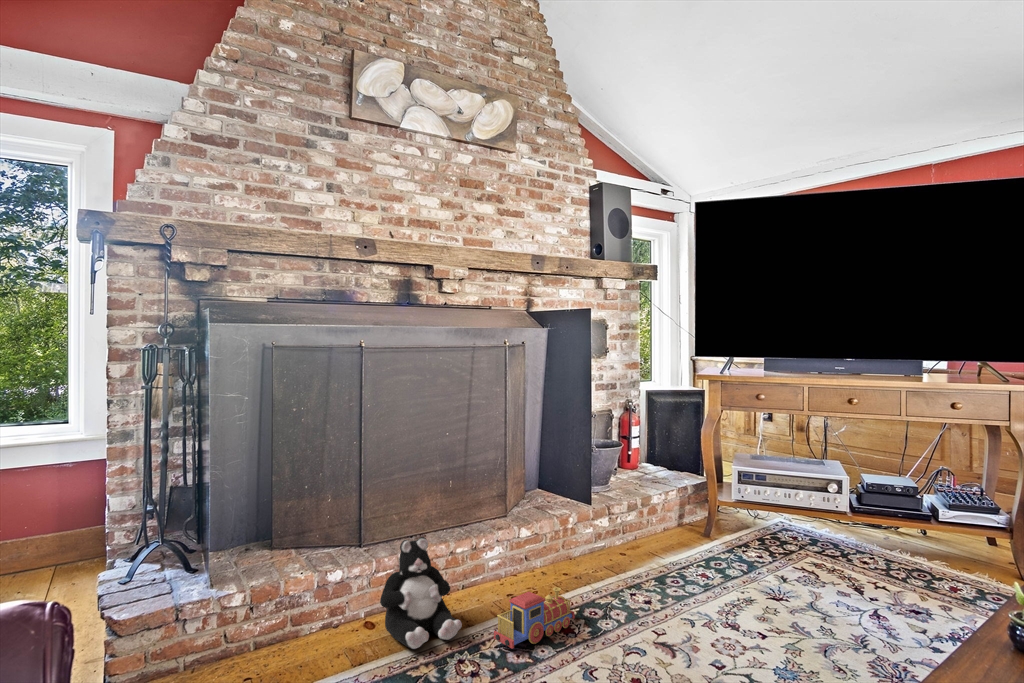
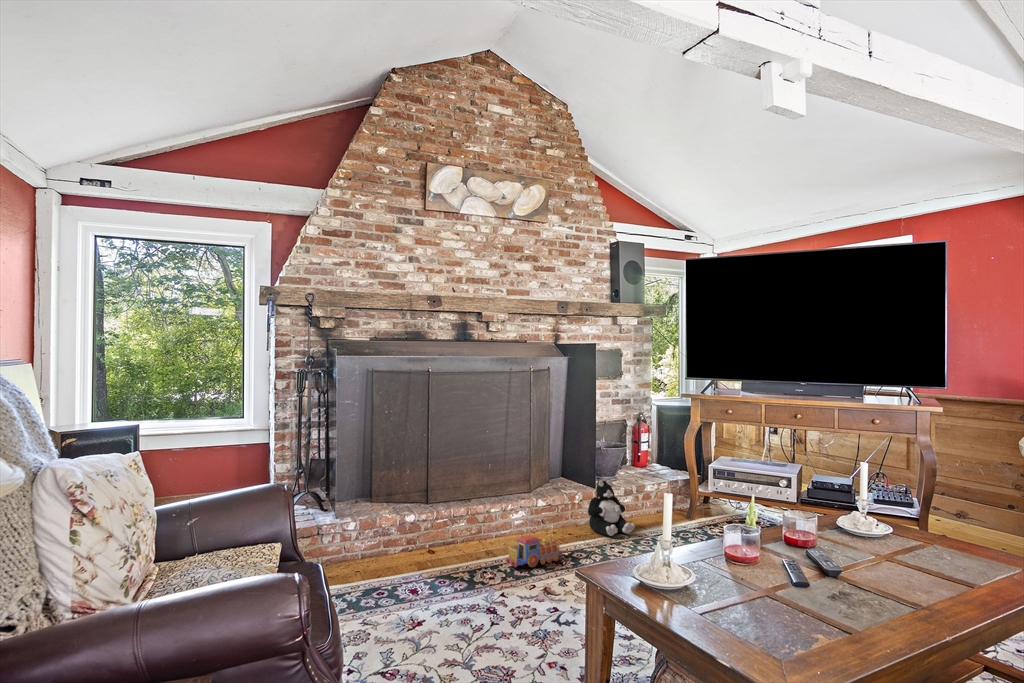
plush toy: present [380,537,462,649] -> present [588,479,635,536]

